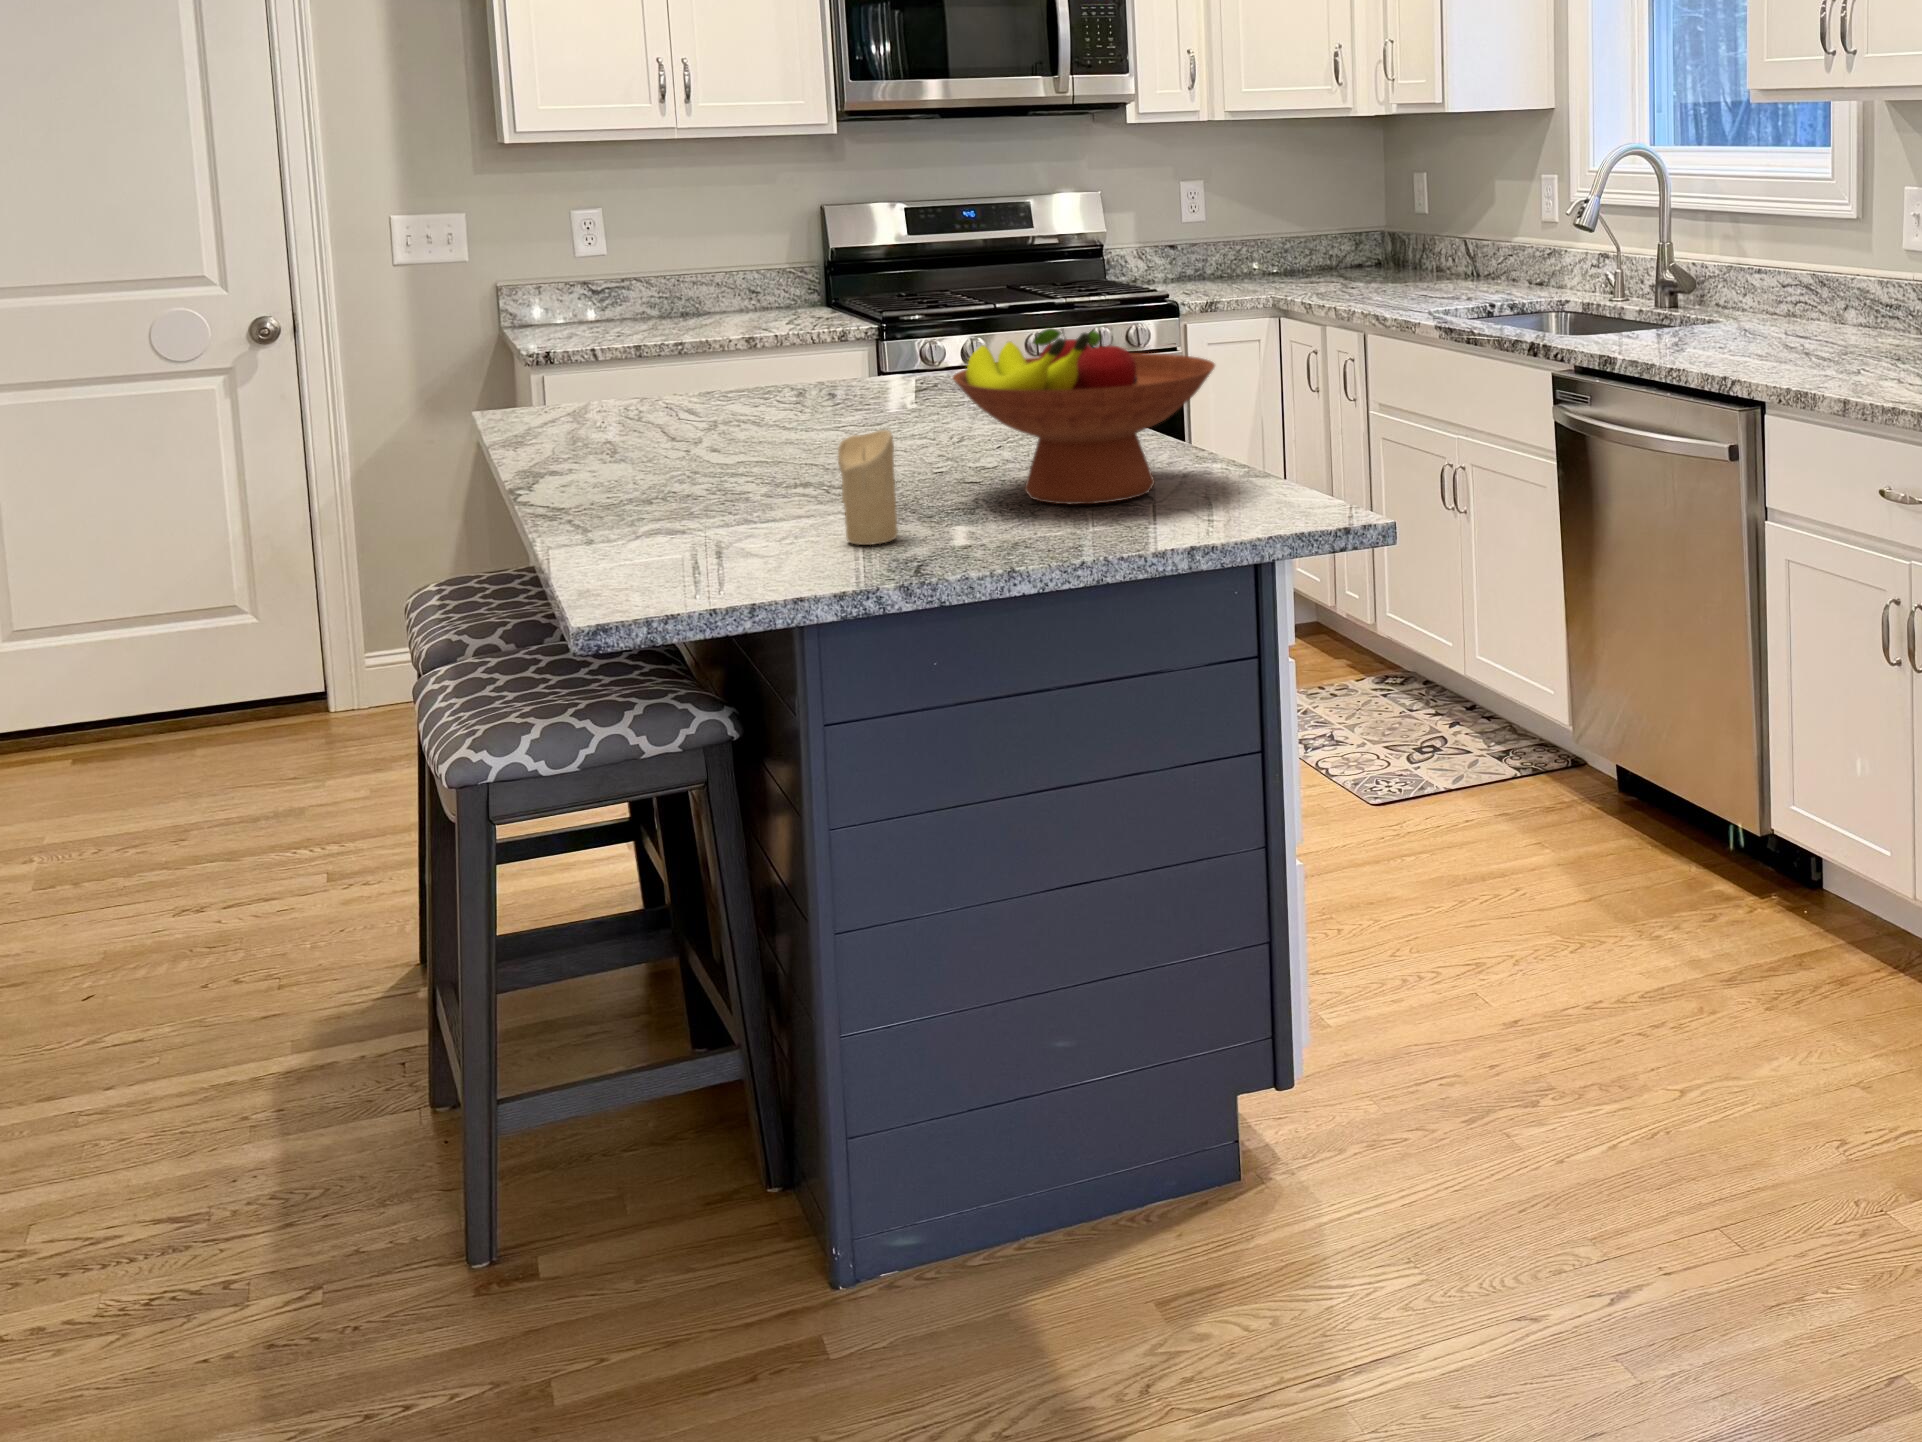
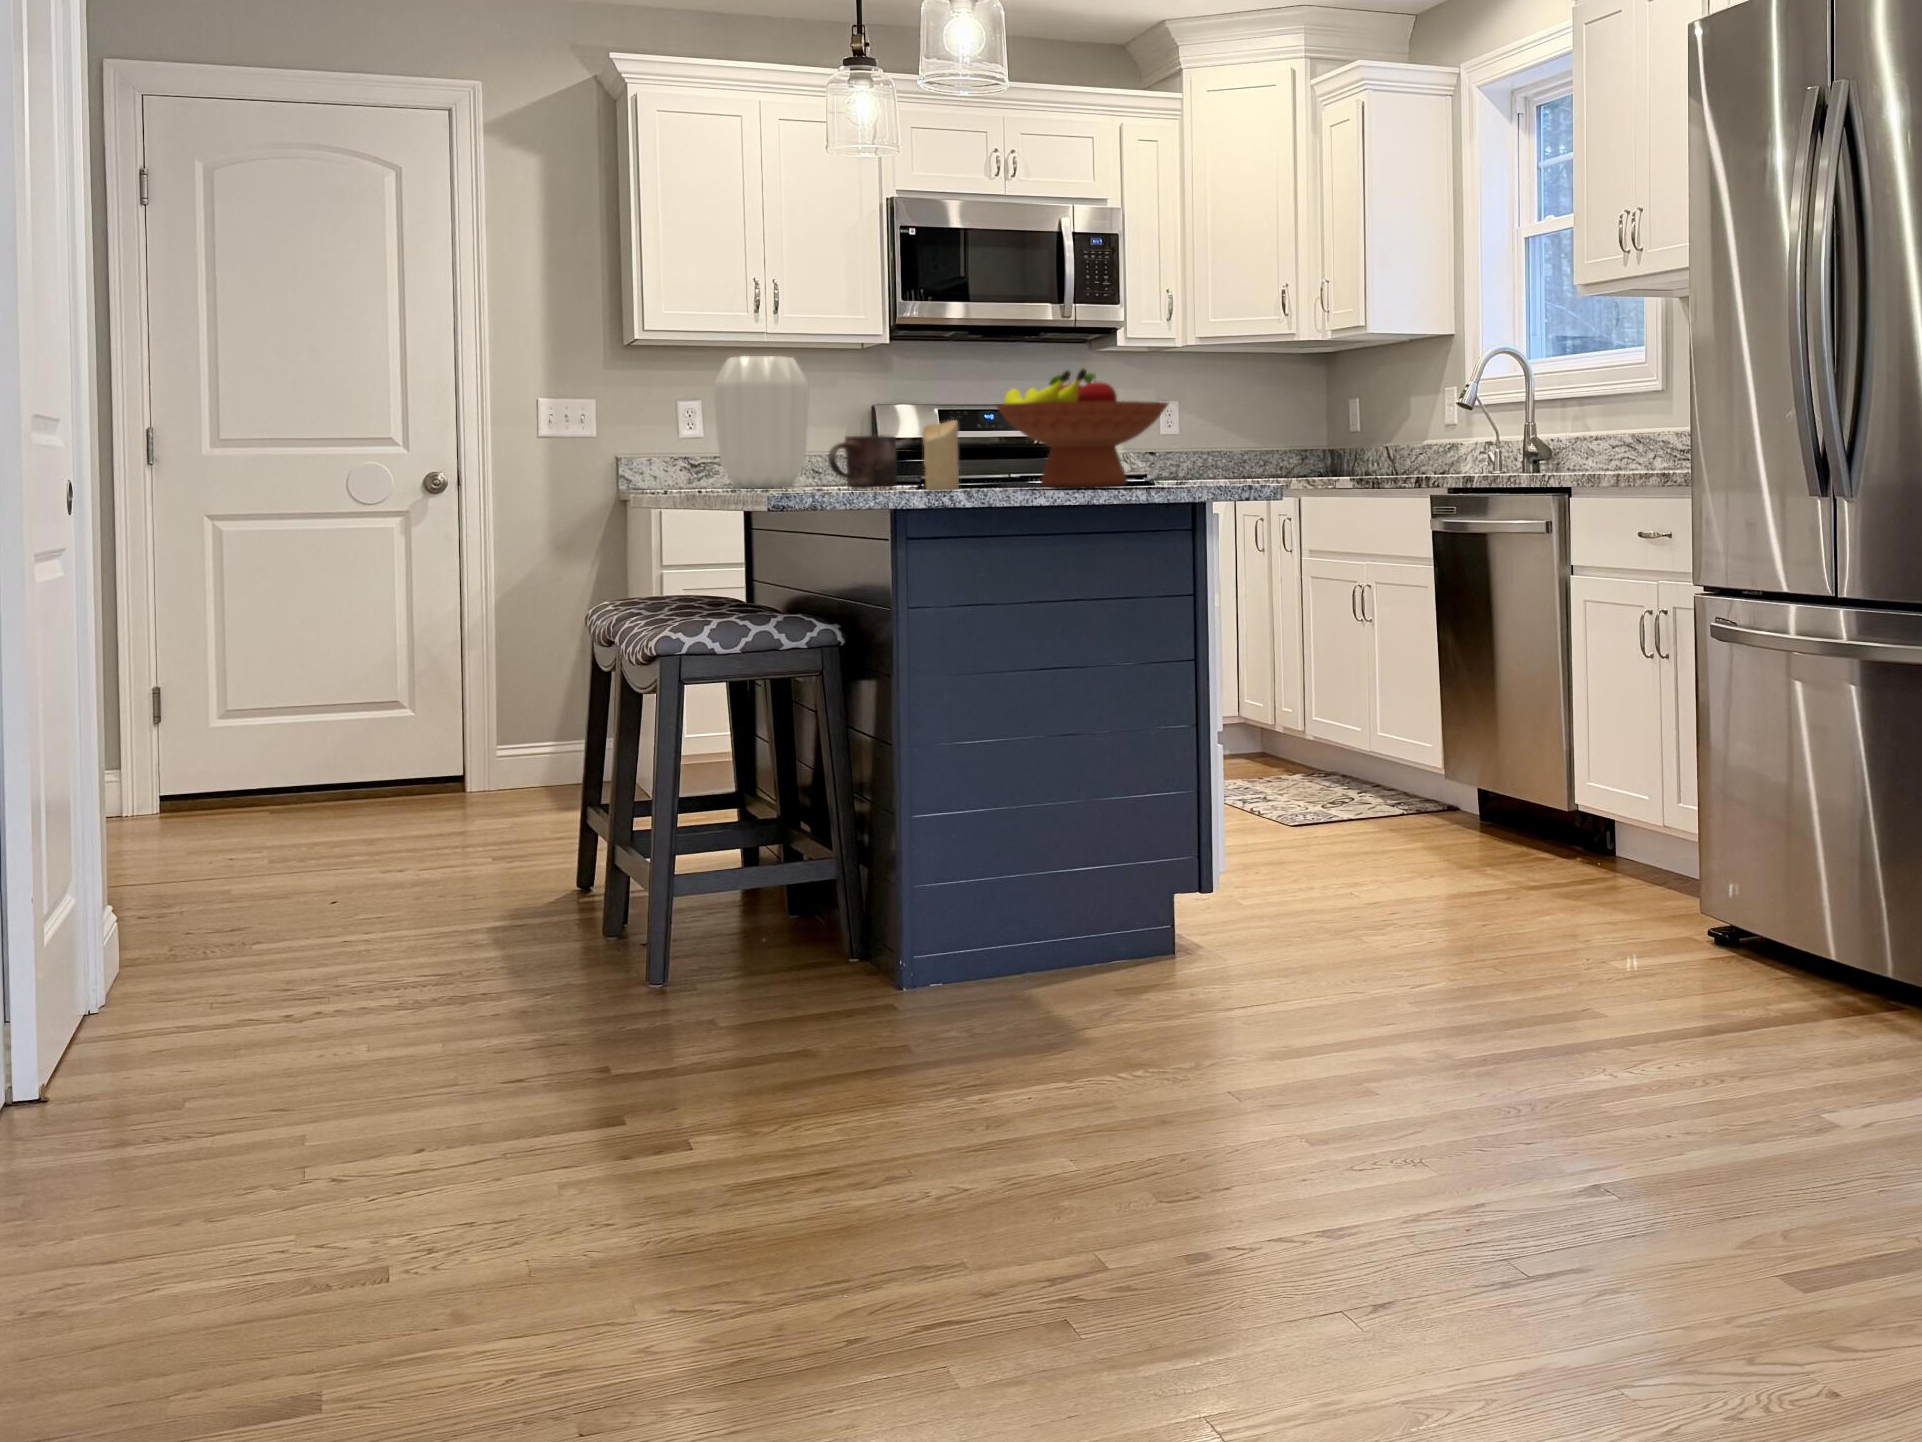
vase: none [560,250,698,442] -> present [714,356,808,488]
mug: none [707,407,813,494] -> present [828,435,897,489]

